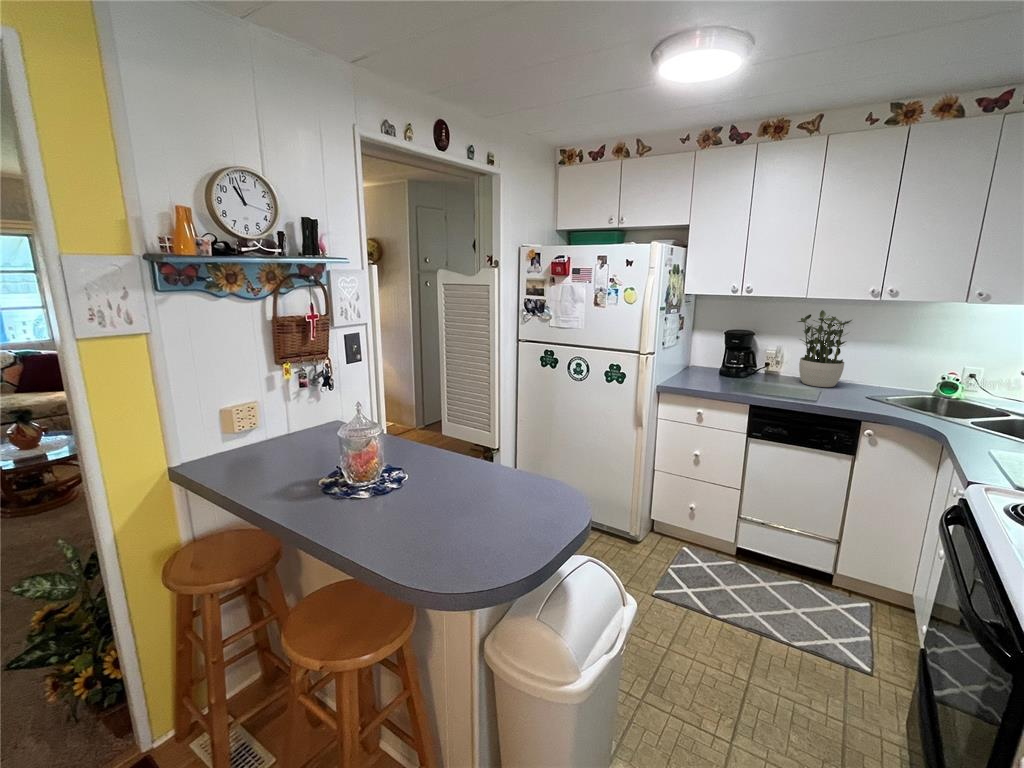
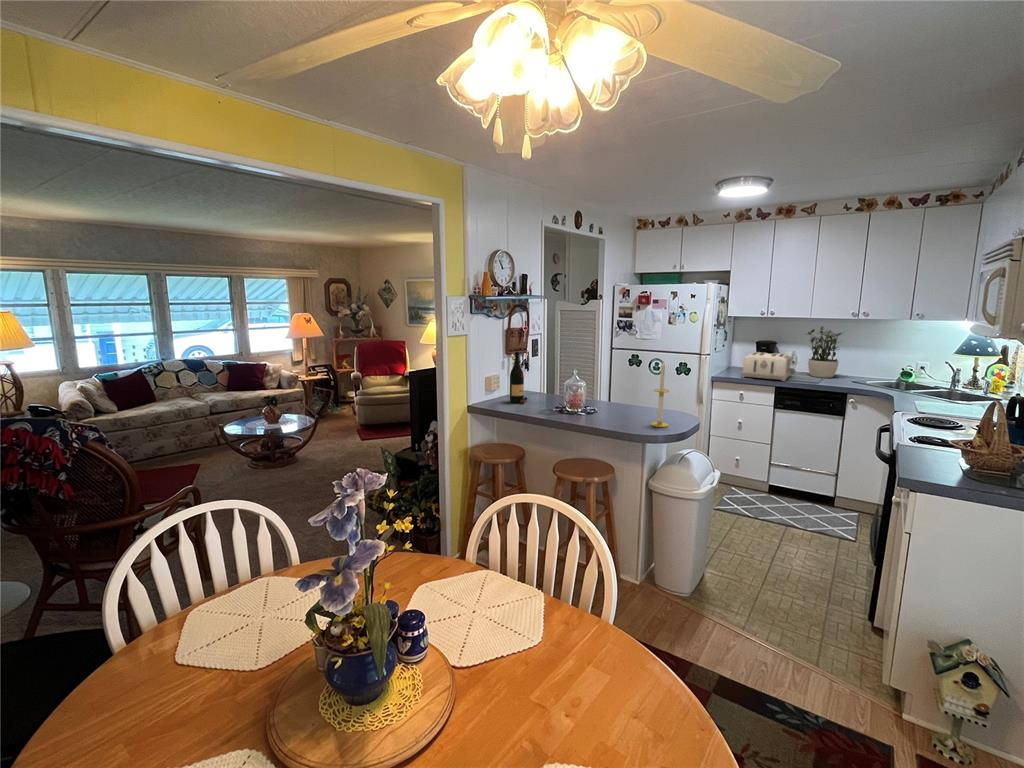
toaster: none [701,348,775,396] -> present [741,352,791,381]
wine bottle: none [260,364,305,462] -> present [510,352,527,404]
candle: none [478,406,517,556] -> present [651,362,669,427]

